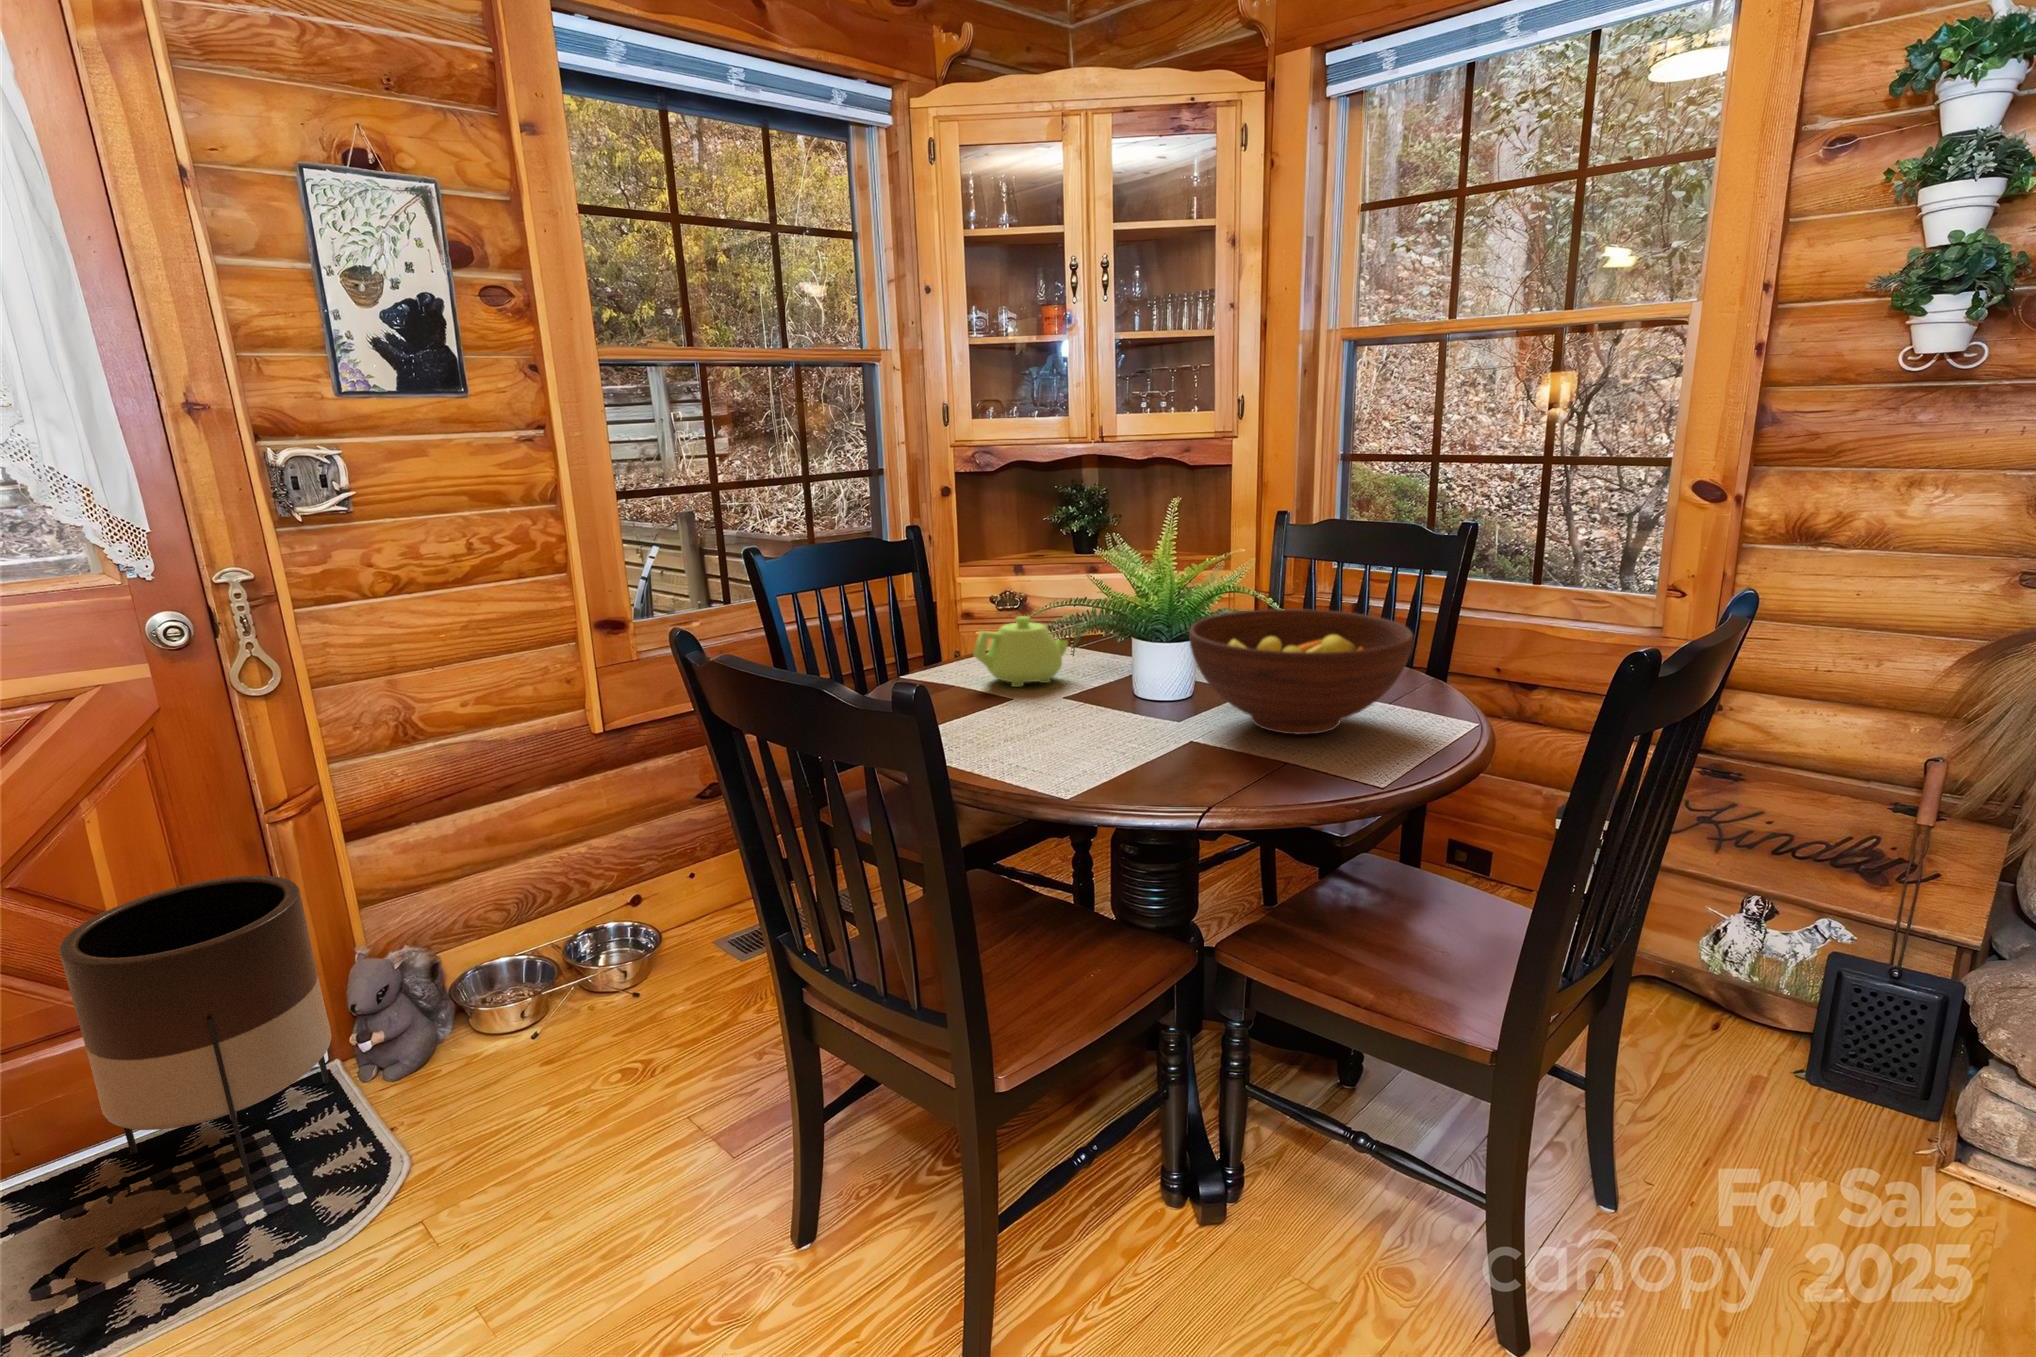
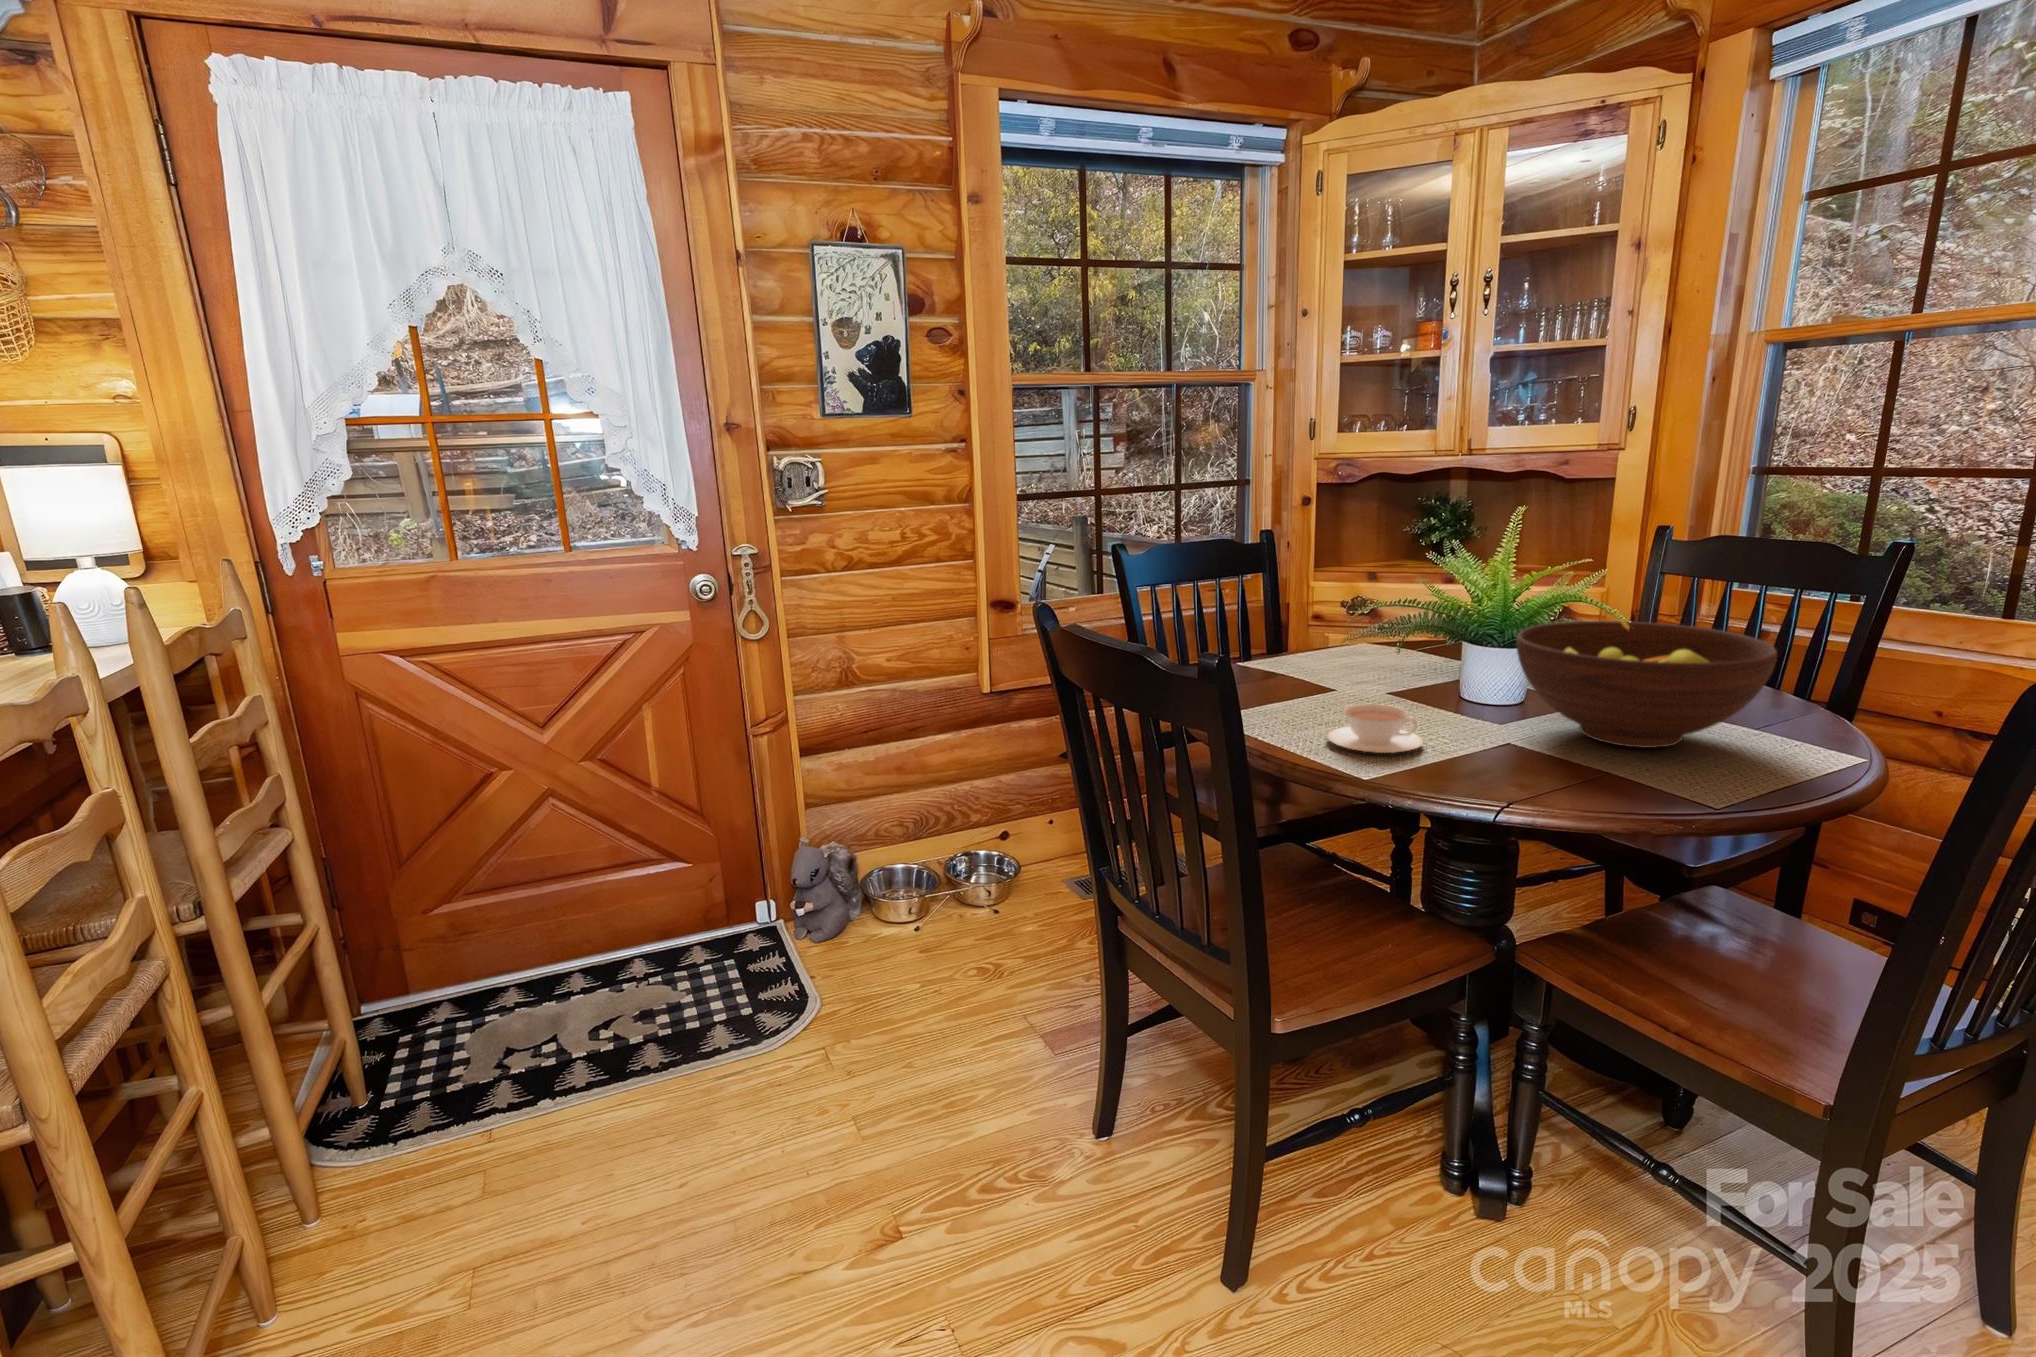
teapot: present [973,615,1069,687] -> none [1304,615,1412,681]
teacup: none [1018,715,1116,770] -> present [1327,704,1423,753]
planter: present [59,875,332,1188] -> none [625,771,777,998]

